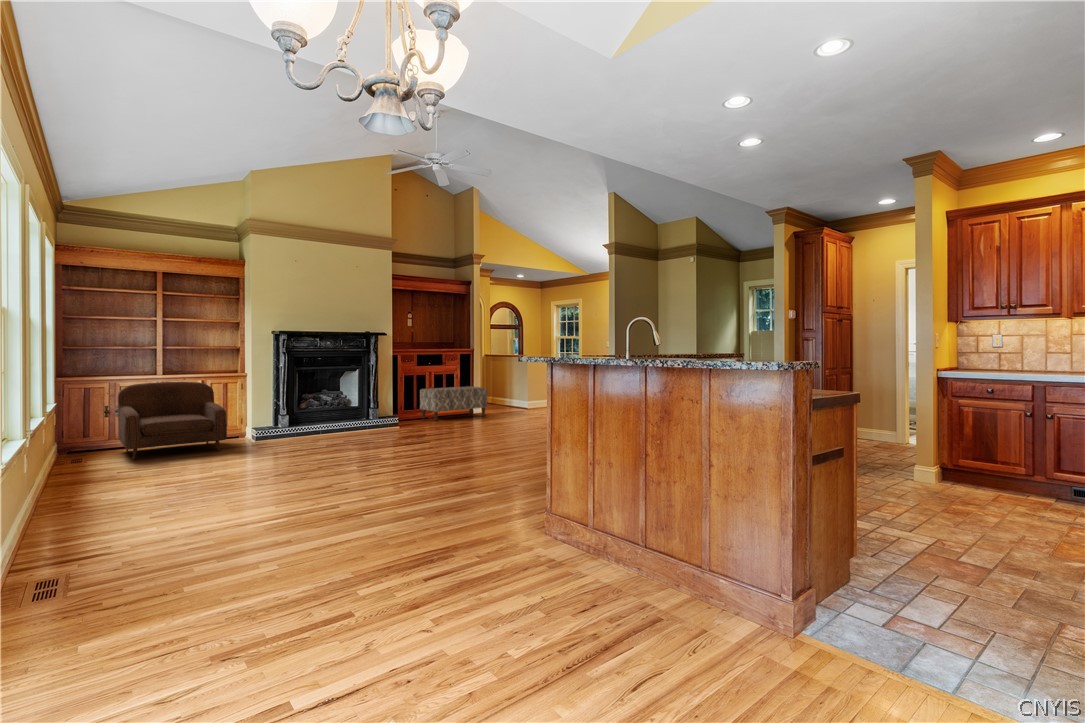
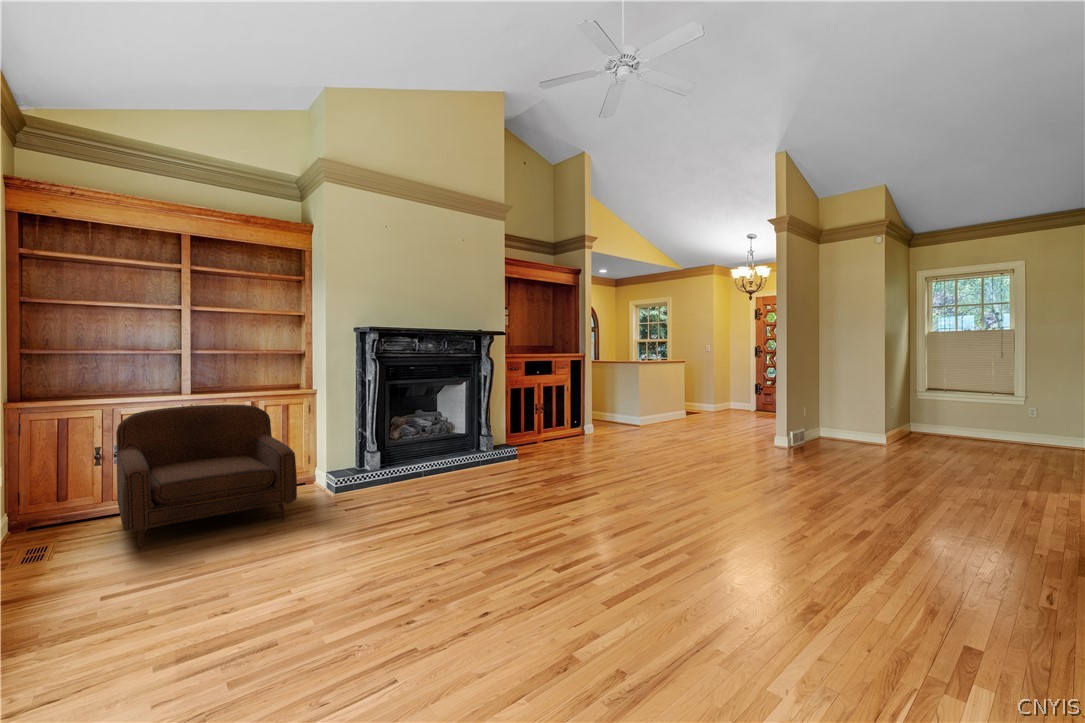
bench: present [420,386,487,421] -> none [529,401,610,449]

